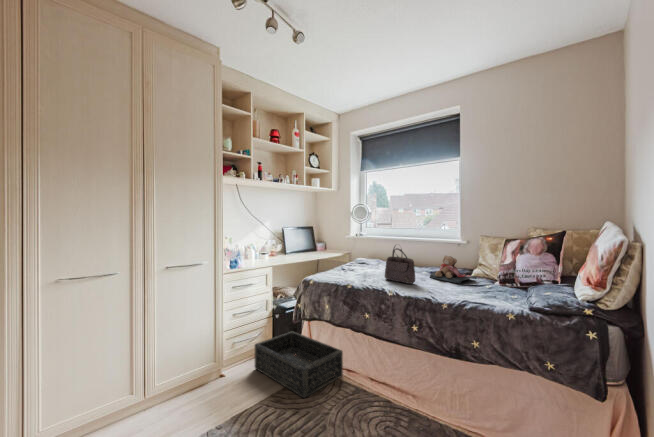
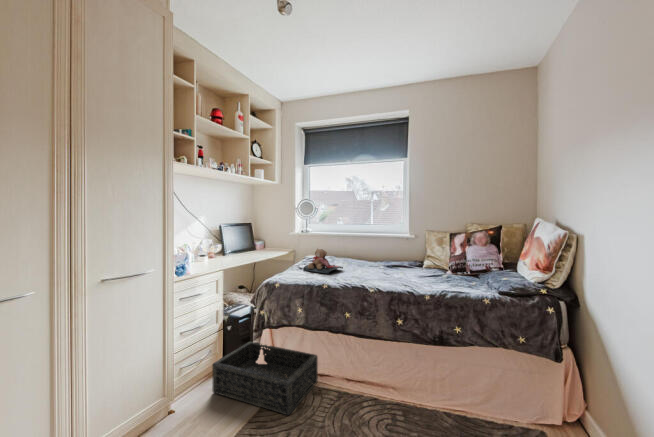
handbag: present [385,247,415,284] -> none [352,240,385,279]
teddy bear: present [430,256,476,284] -> present [303,249,343,274]

